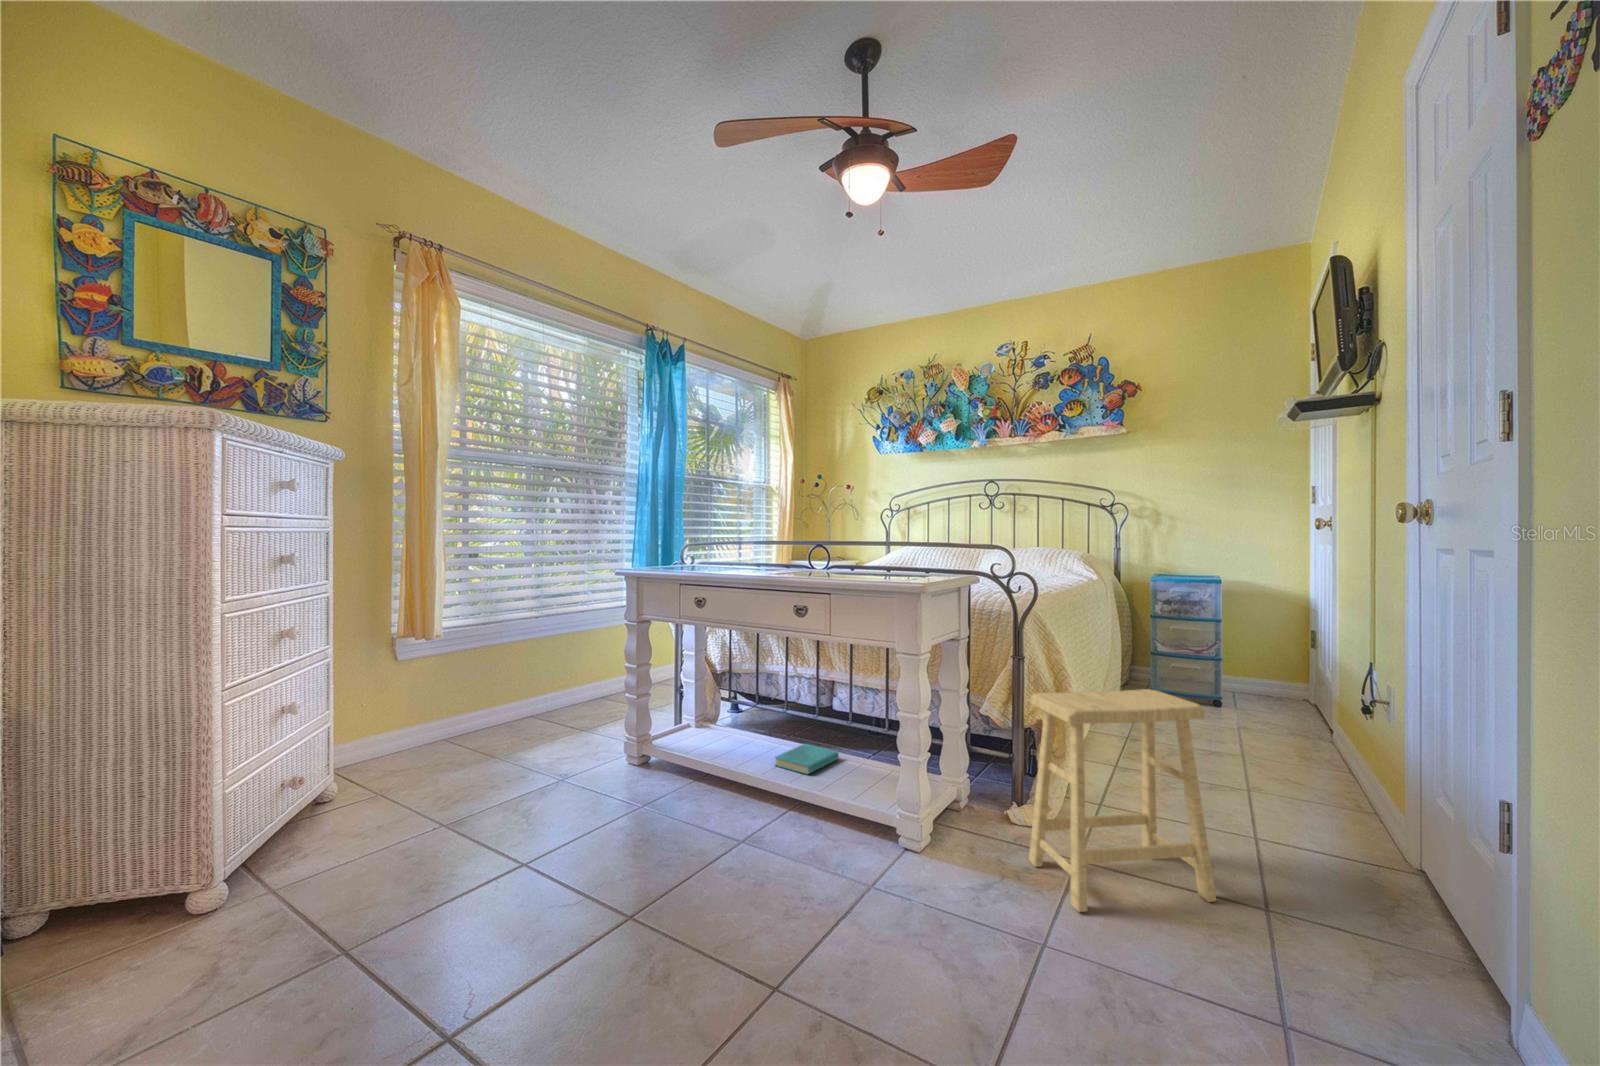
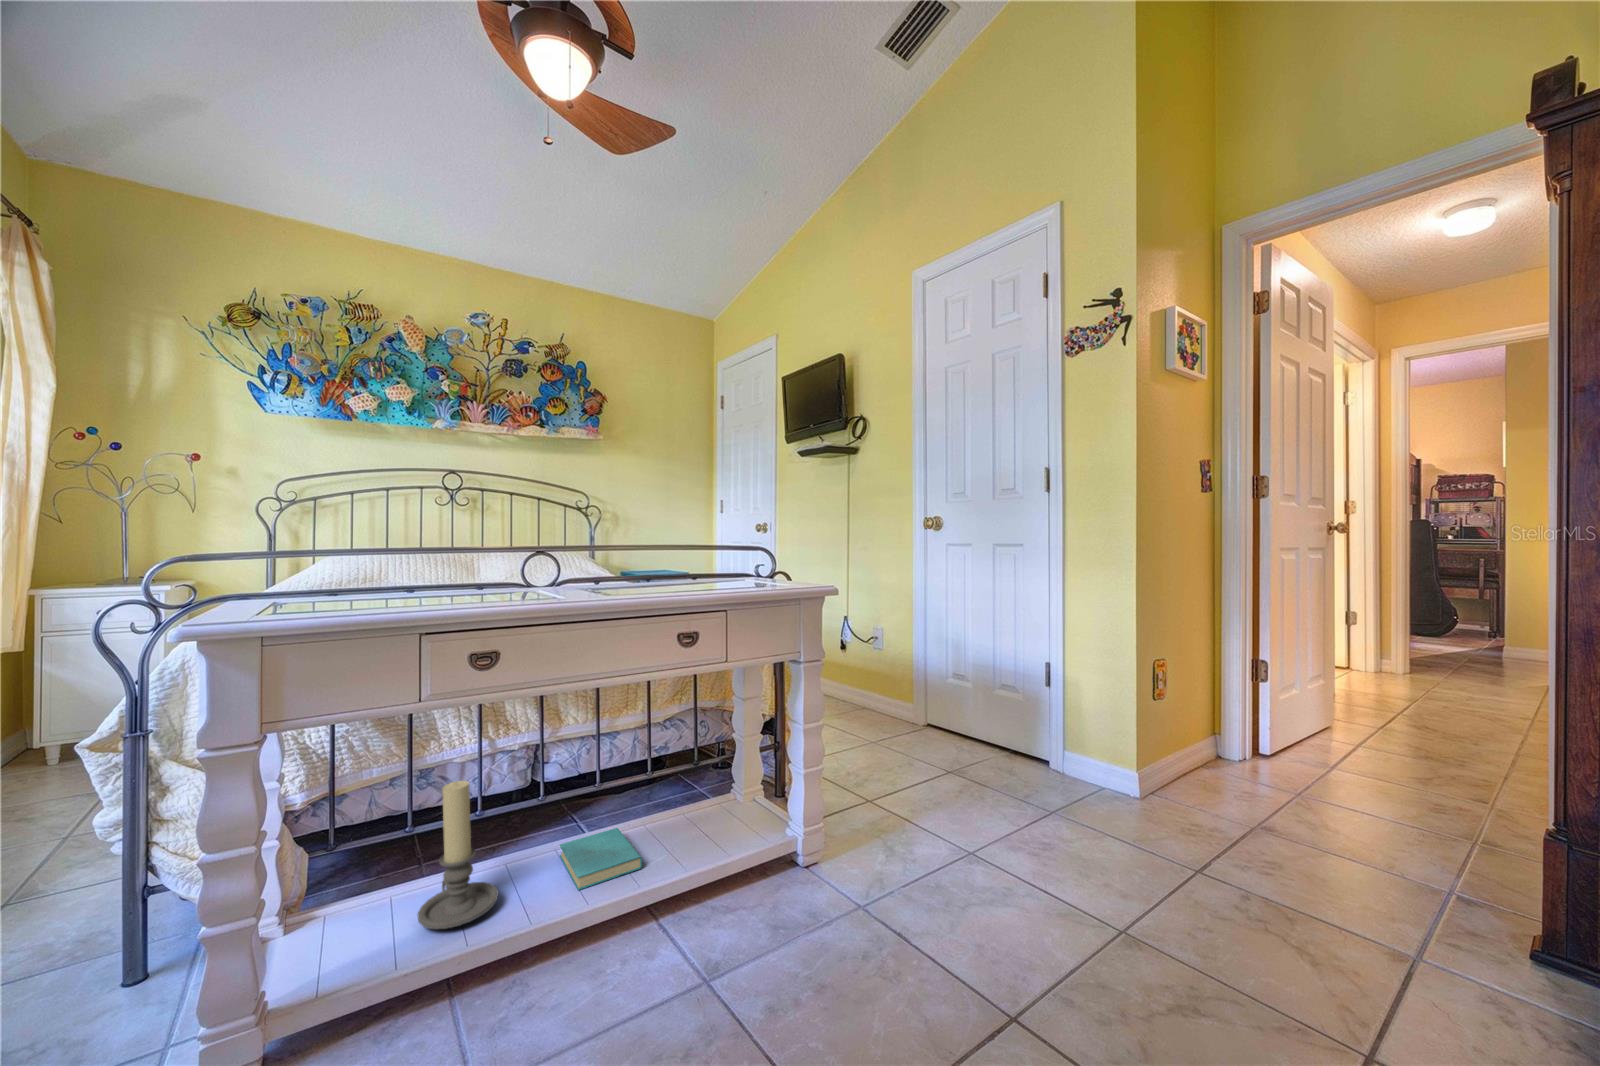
candle holder: none [718,673,757,751] -> present [418,781,499,929]
footstool: present [1029,689,1216,912] -> none [859,647,936,819]

